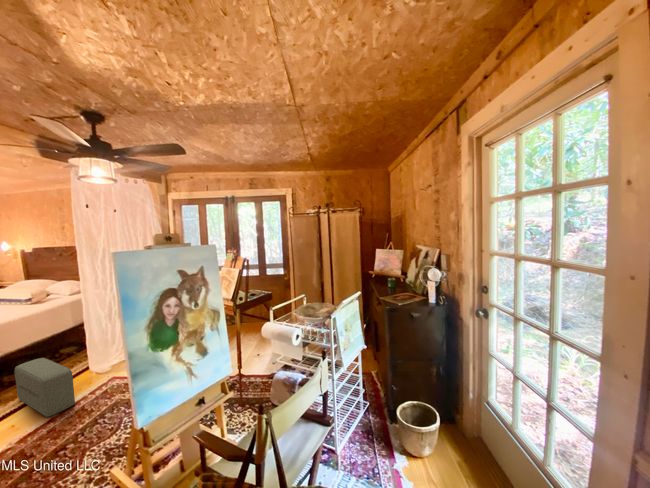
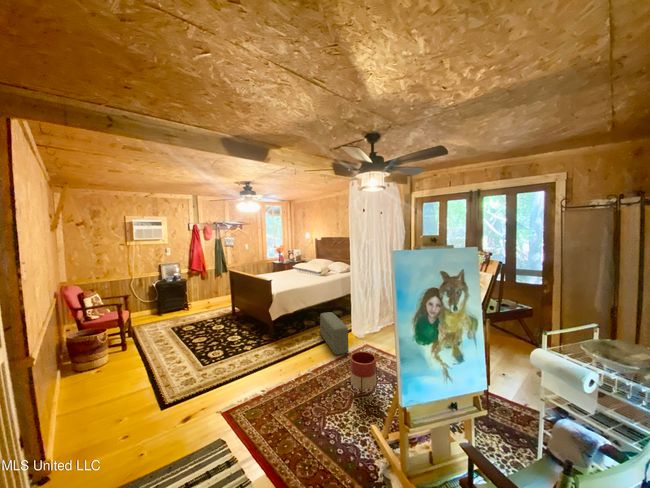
planter: none [68,389,119,462] -> present [350,351,377,404]

